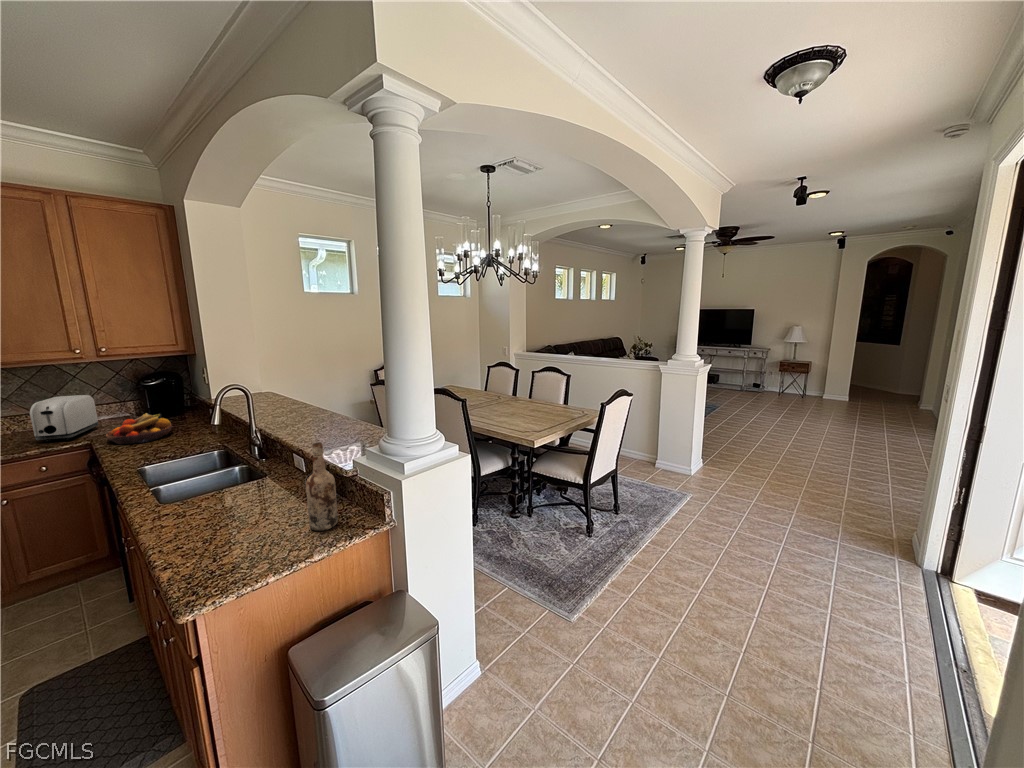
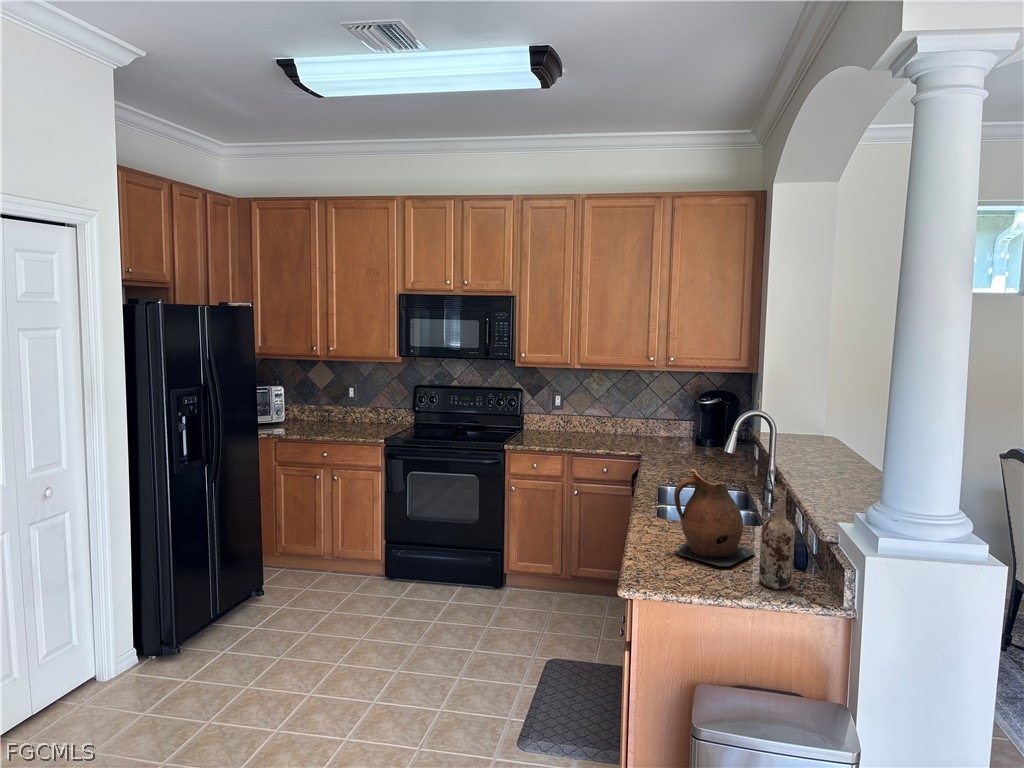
toaster: present [30,395,98,442] -> none [612,403,658,445]
fruit bowl: present [106,413,172,444] -> none [655,433,709,461]
ceramic pitcher: none [198,452,288,539] -> present [674,469,755,567]

